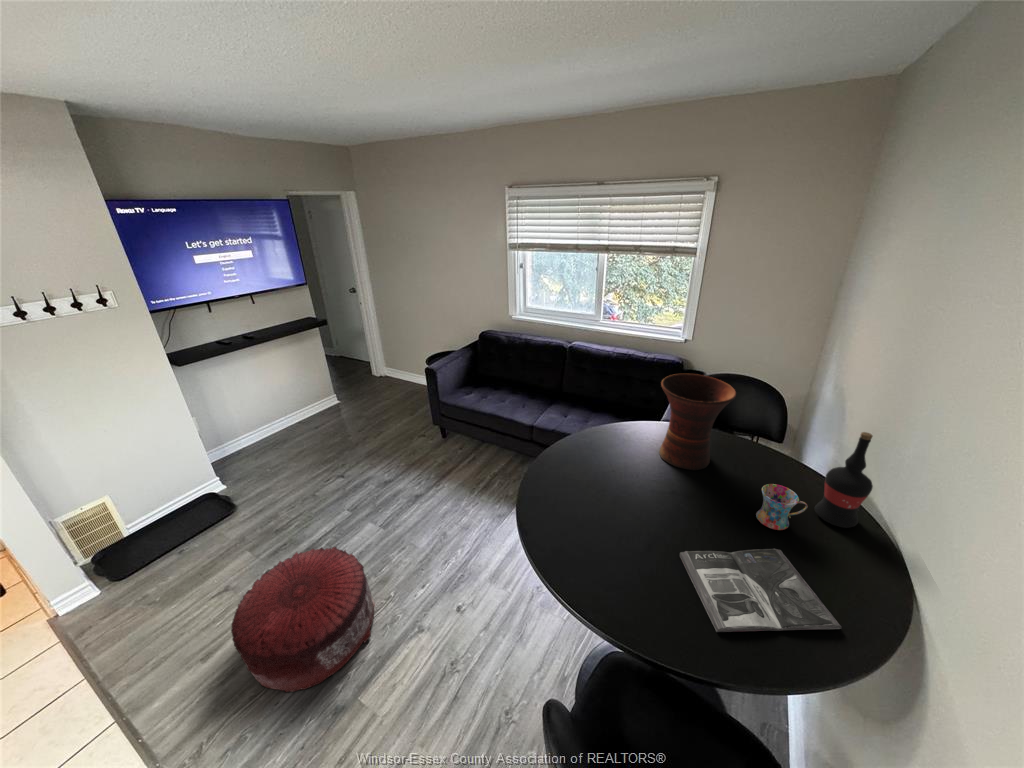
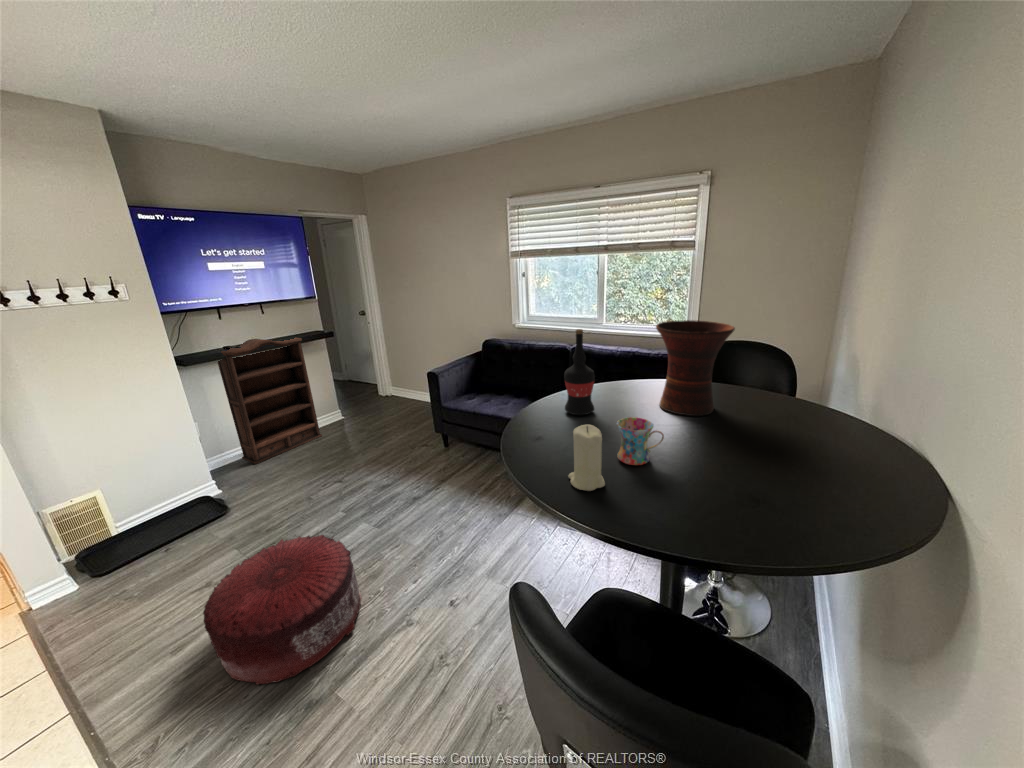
bookshelf: none [205,326,320,456] -> present [218,338,322,464]
wine bottle: present [815,432,873,528] -> present [564,329,595,415]
mug: present [756,484,808,530] -> present [617,417,664,465]
candle: none [580,514,615,575] -> present [568,425,605,491]
magazine: present [680,549,841,632] -> none [678,467,865,532]

